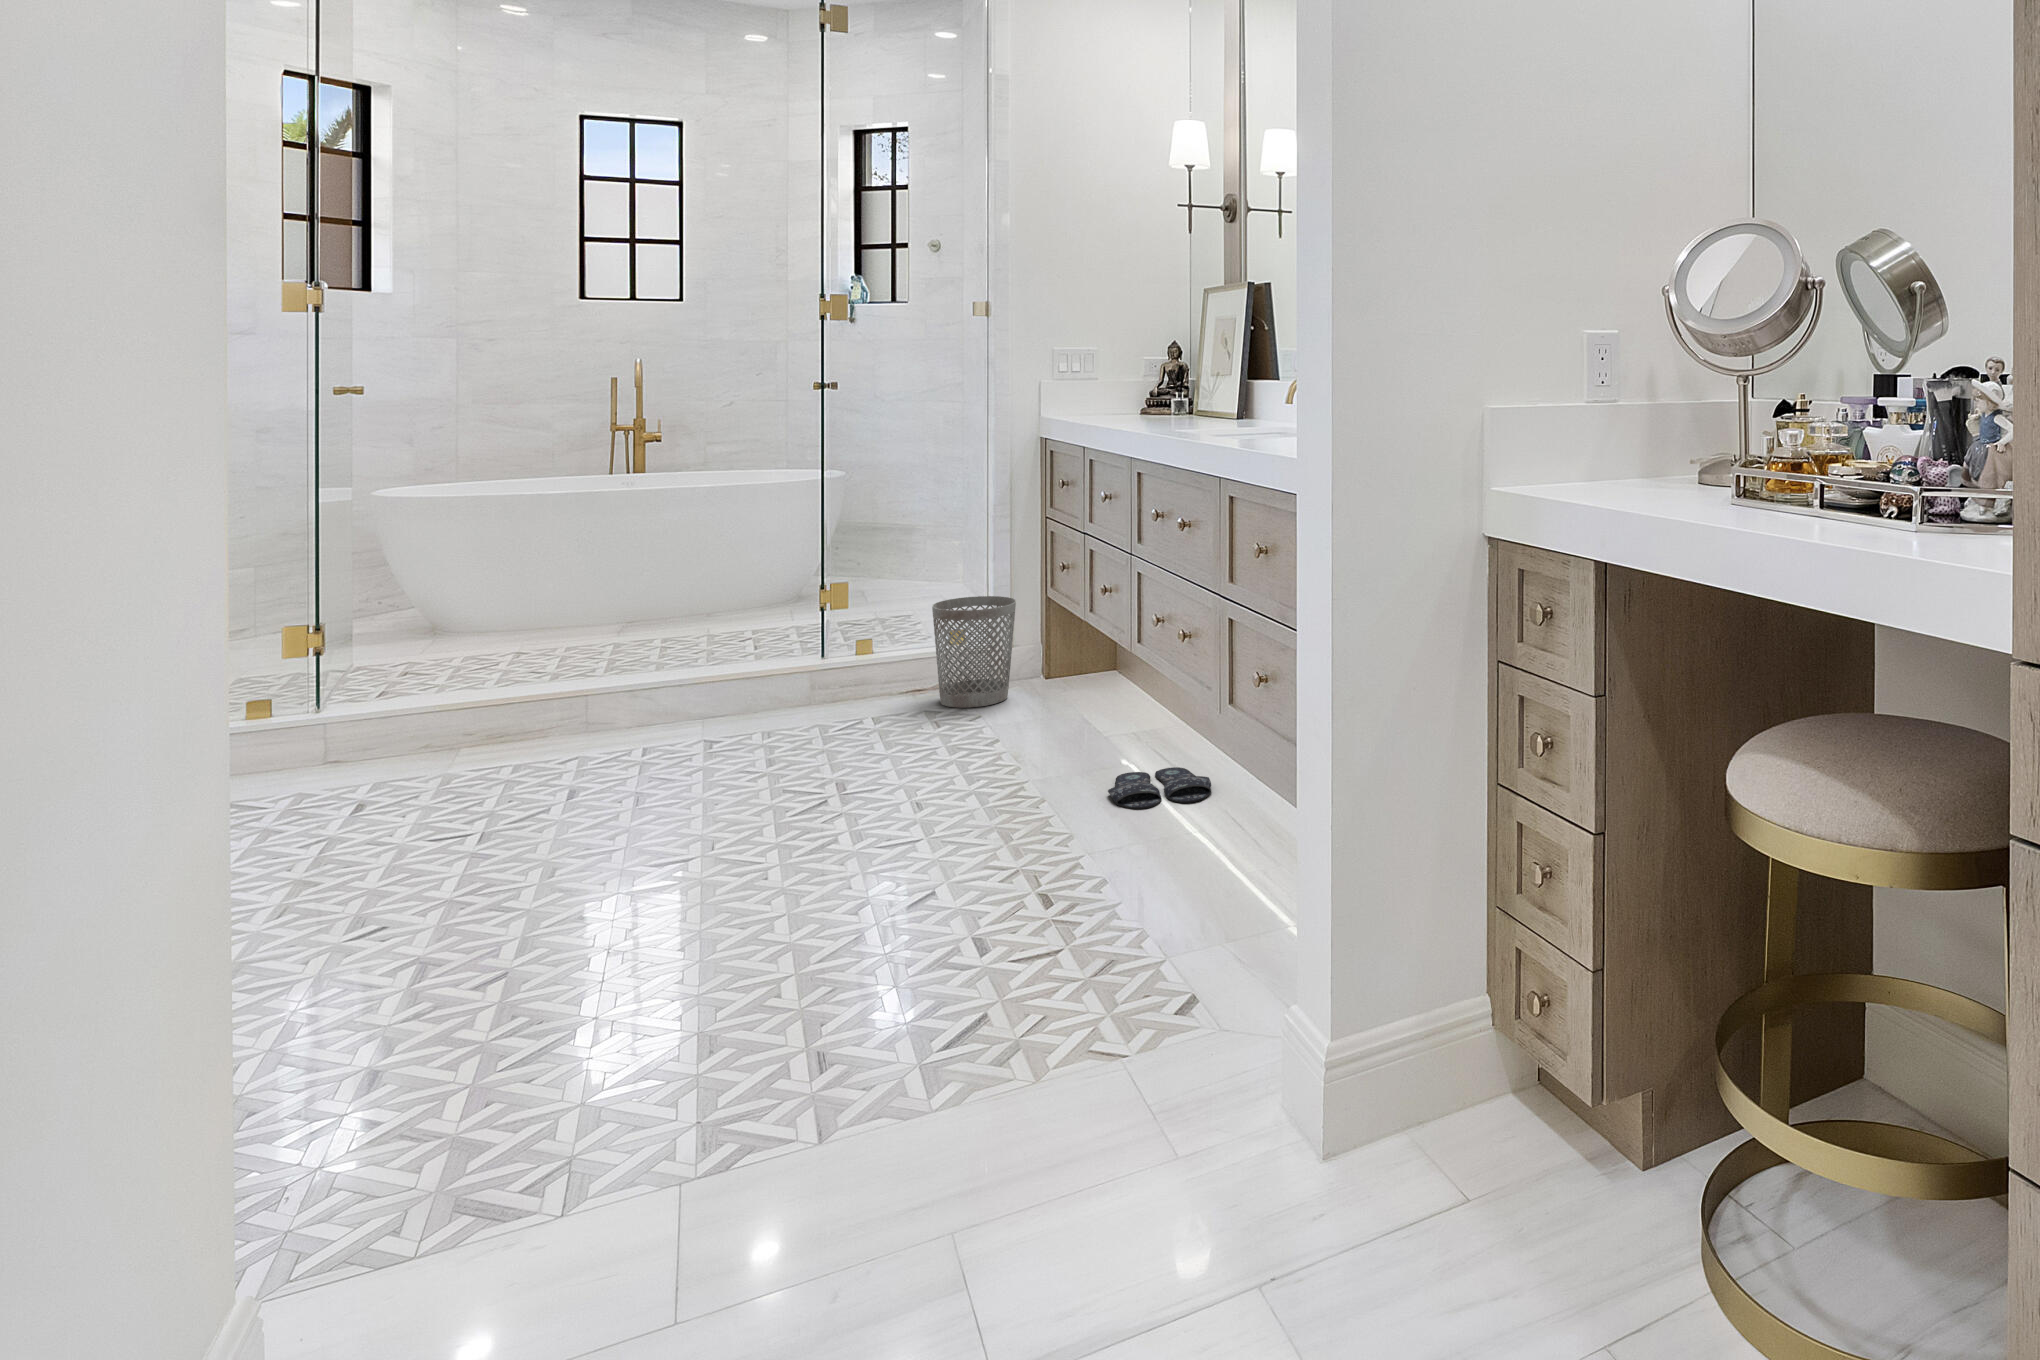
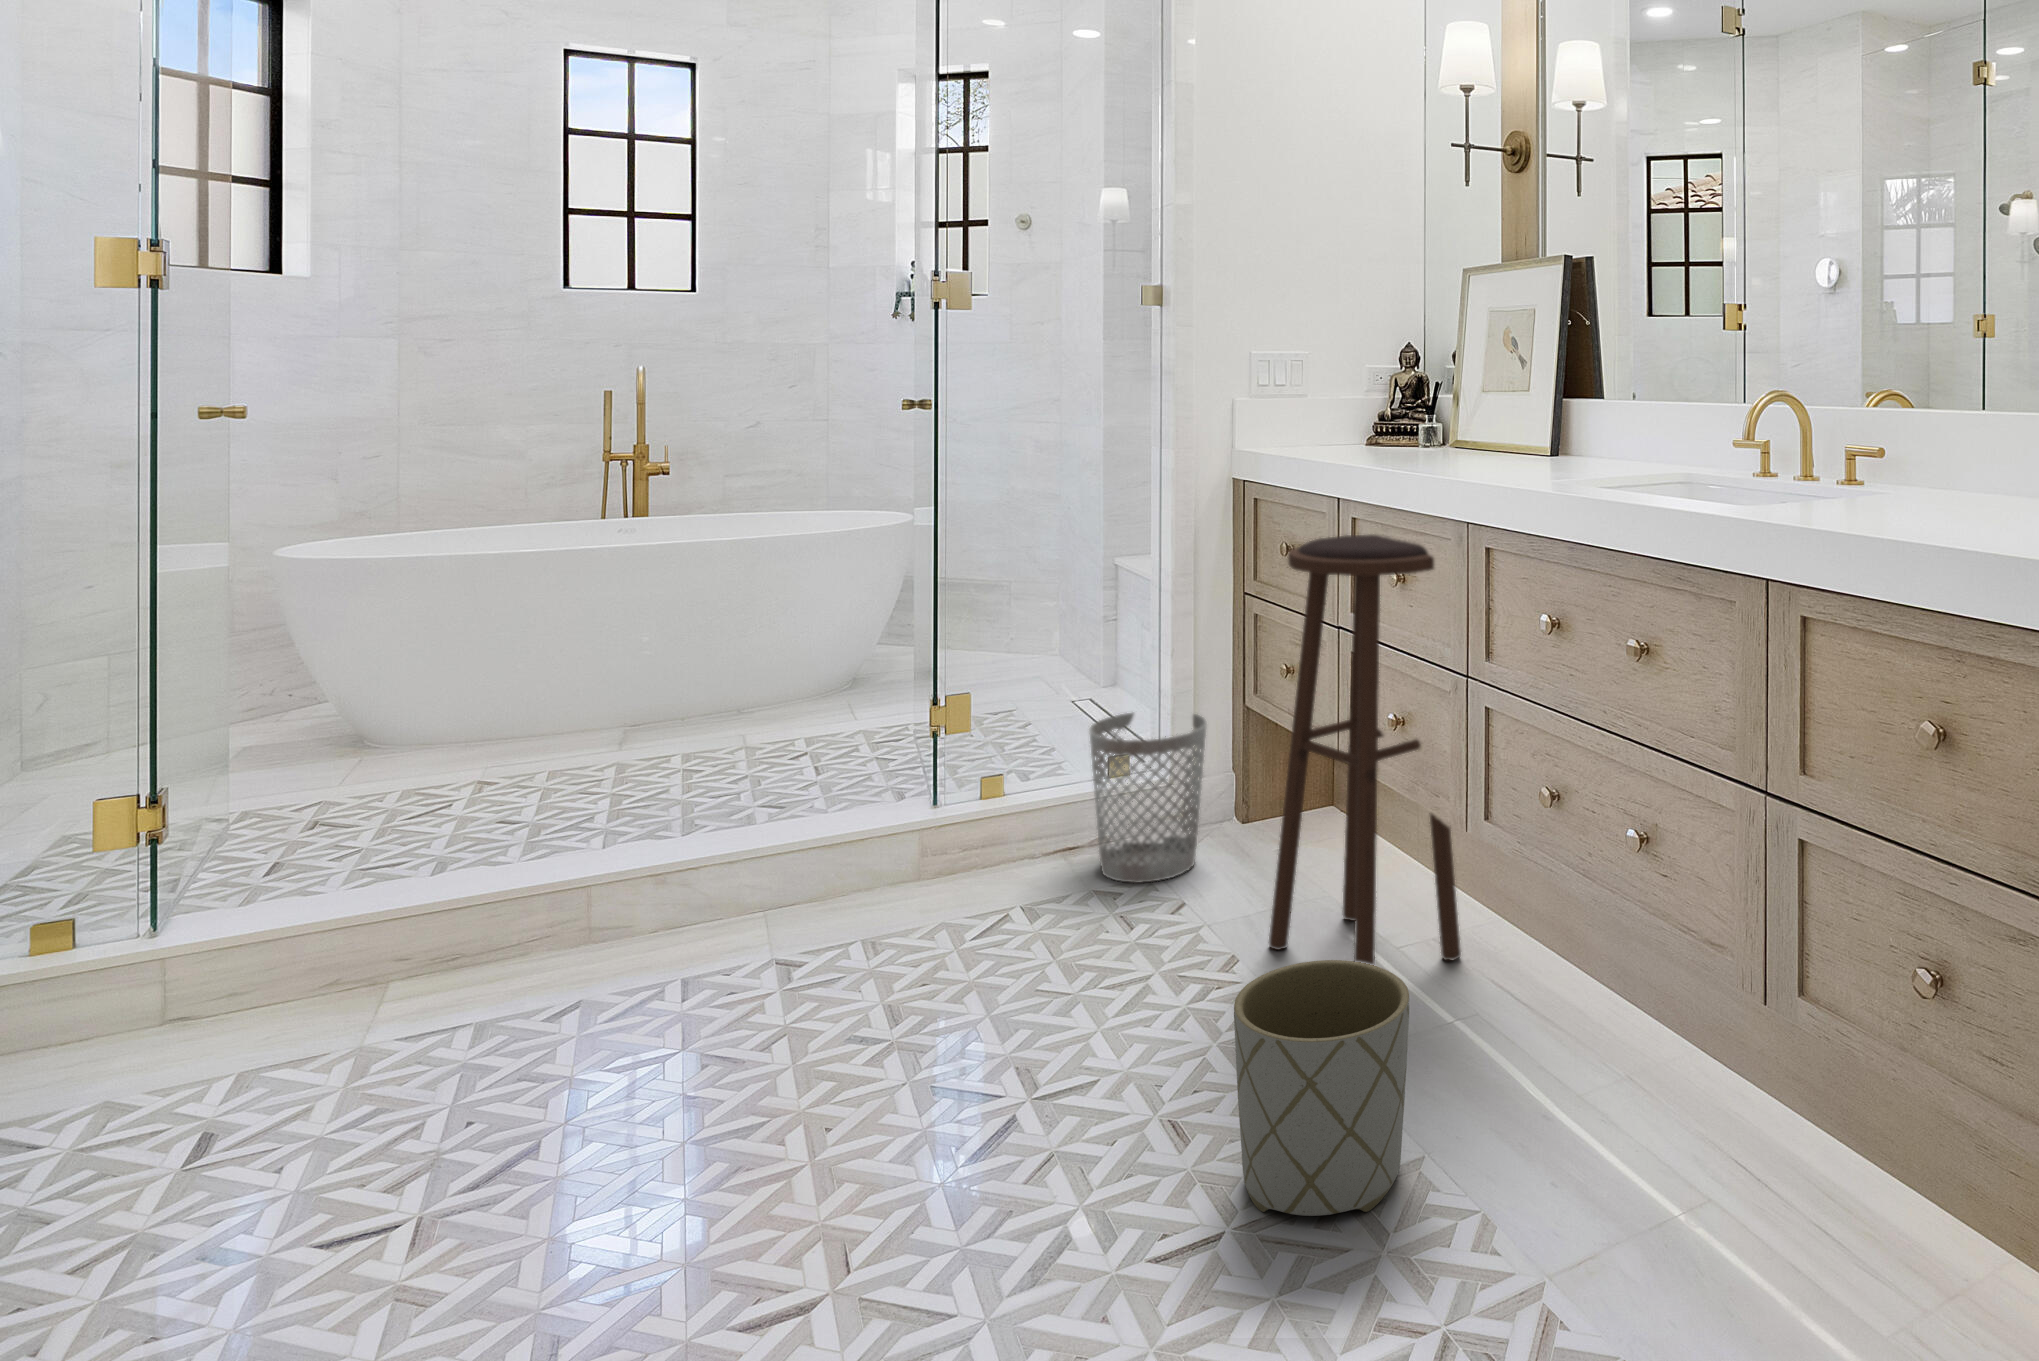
stool: none [1032,468,1154,757] -> present [1269,534,1461,965]
planter: none [949,708,1057,837] -> present [1234,960,1410,1216]
slippers: present [1108,767,1211,809] -> none [1450,1019,1624,1128]

